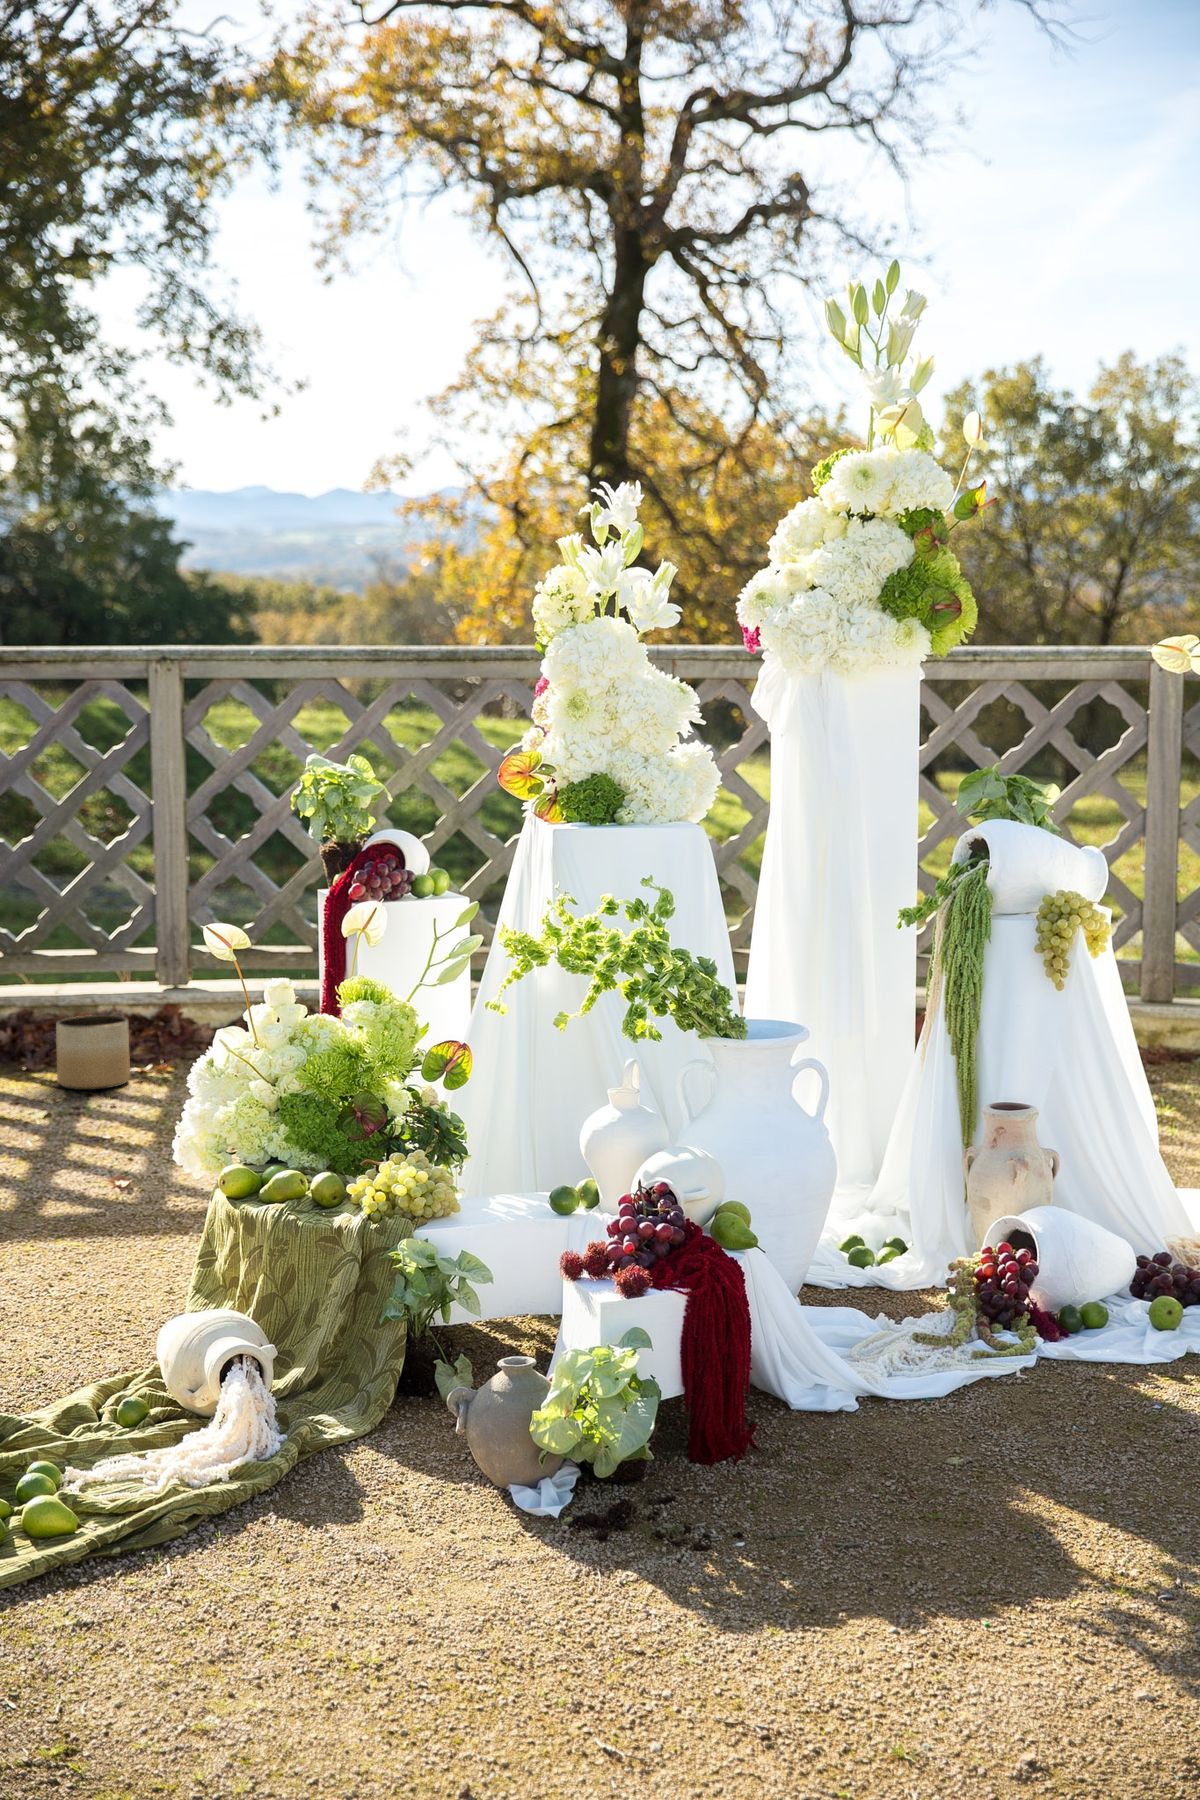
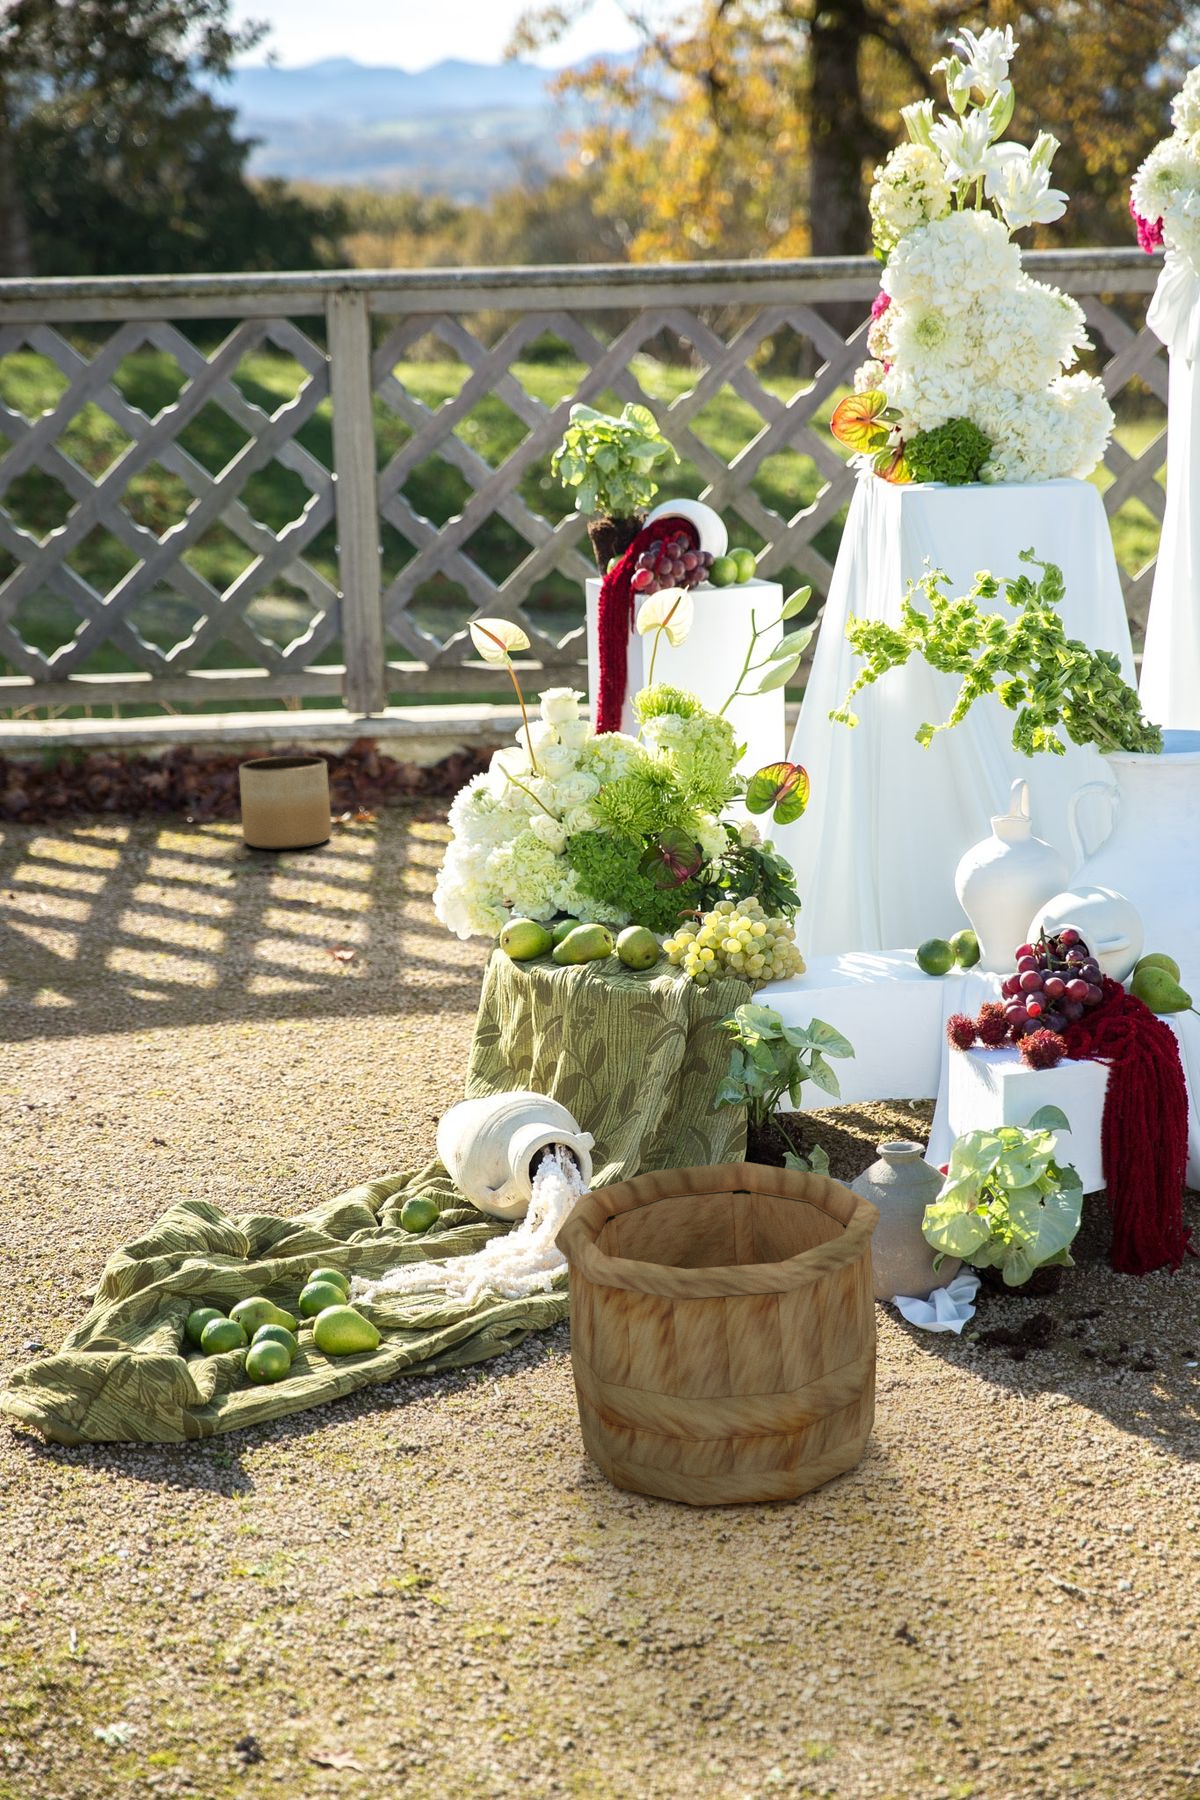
wooden bucket: none [208,1377,480,1677] -> present [554,1162,880,1506]

